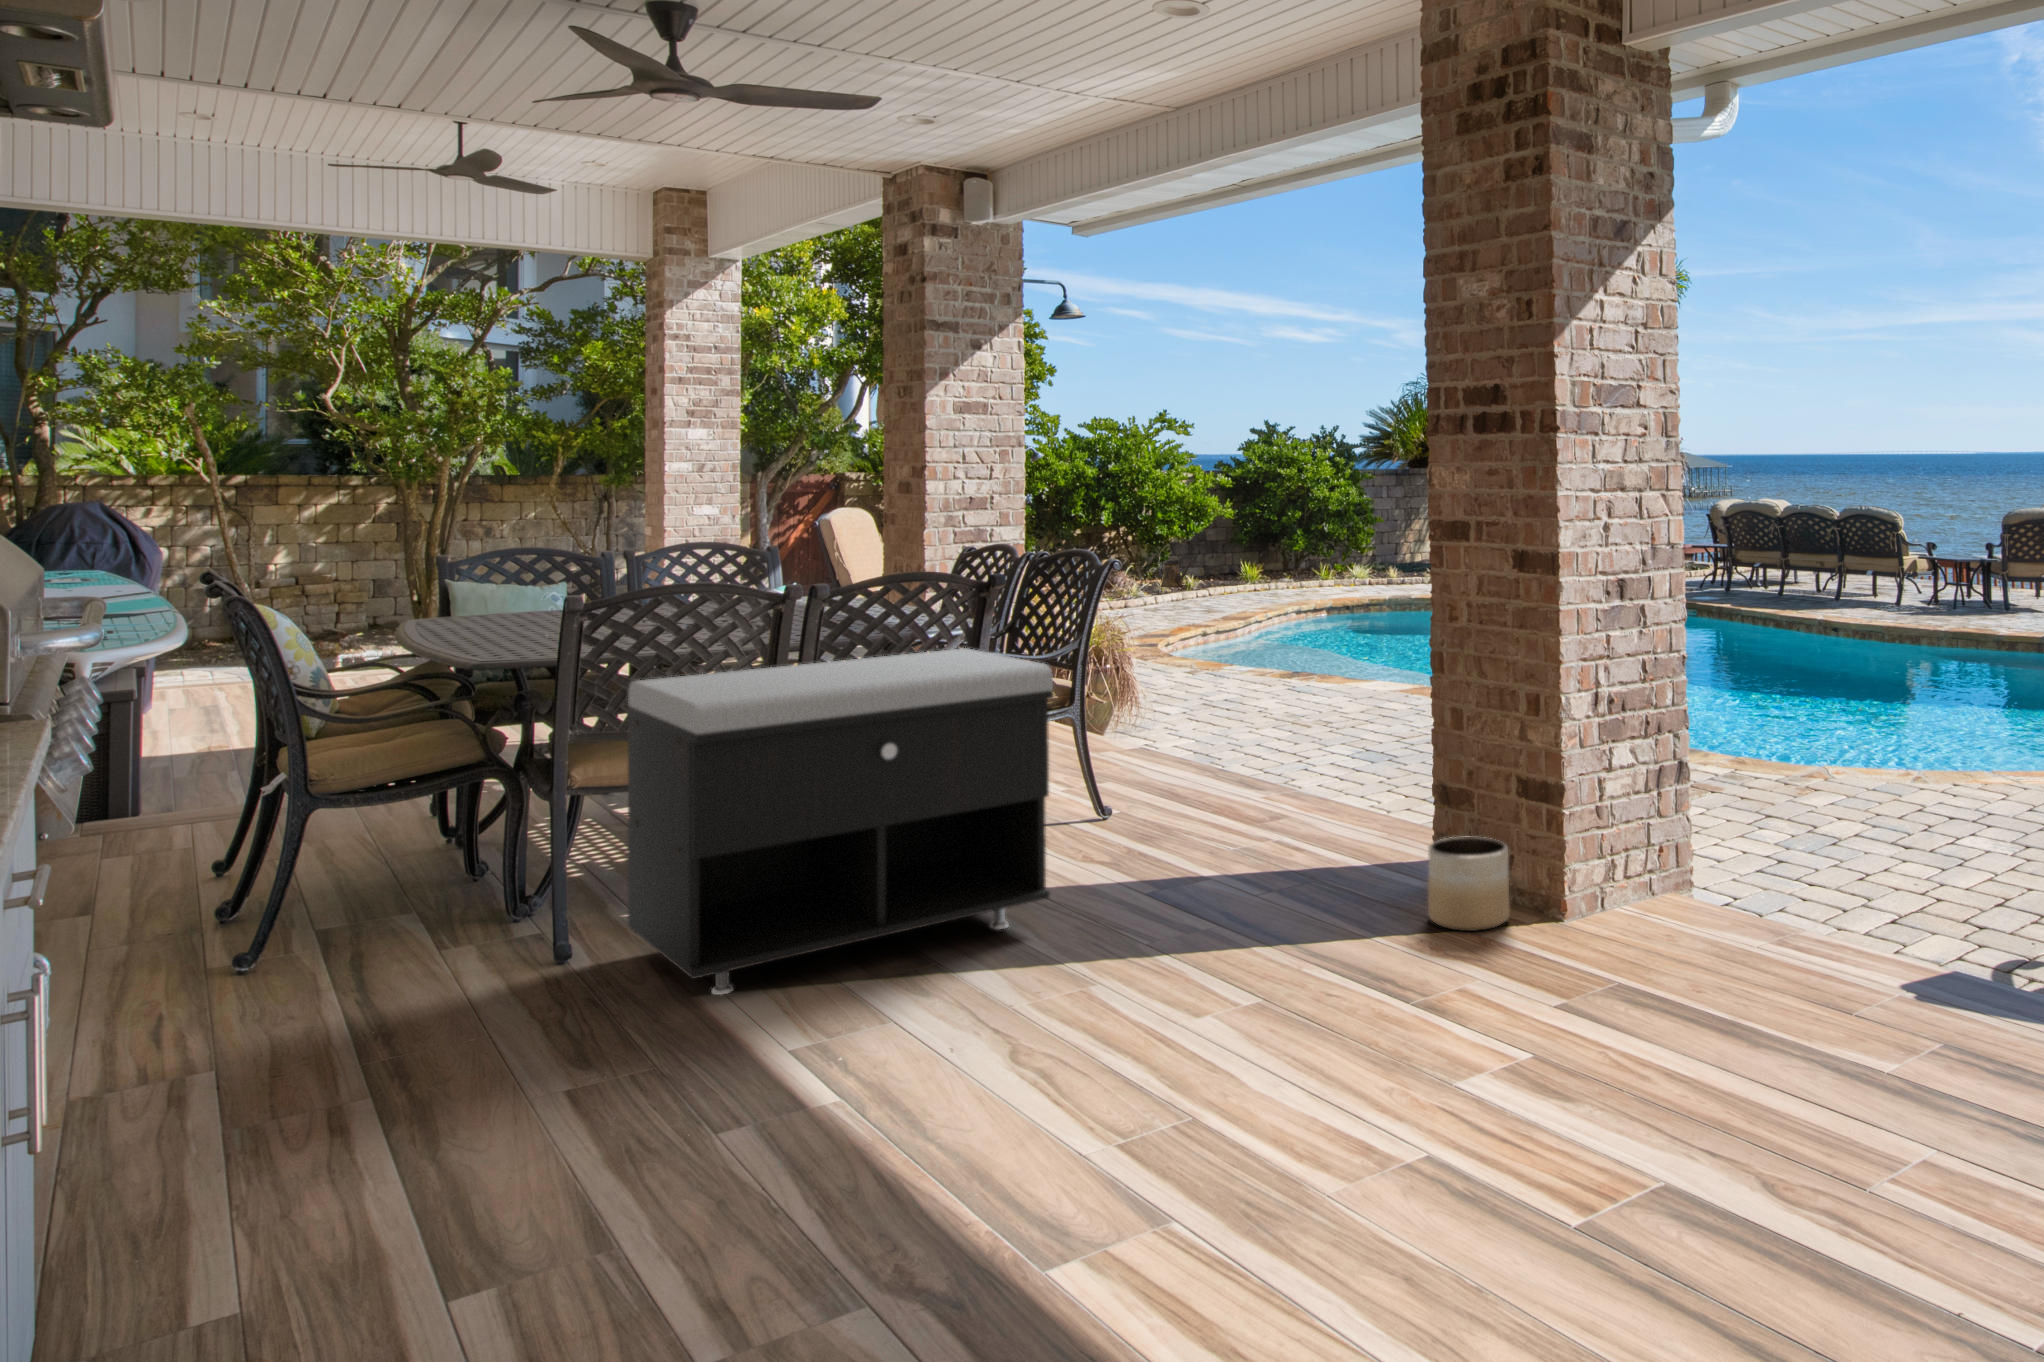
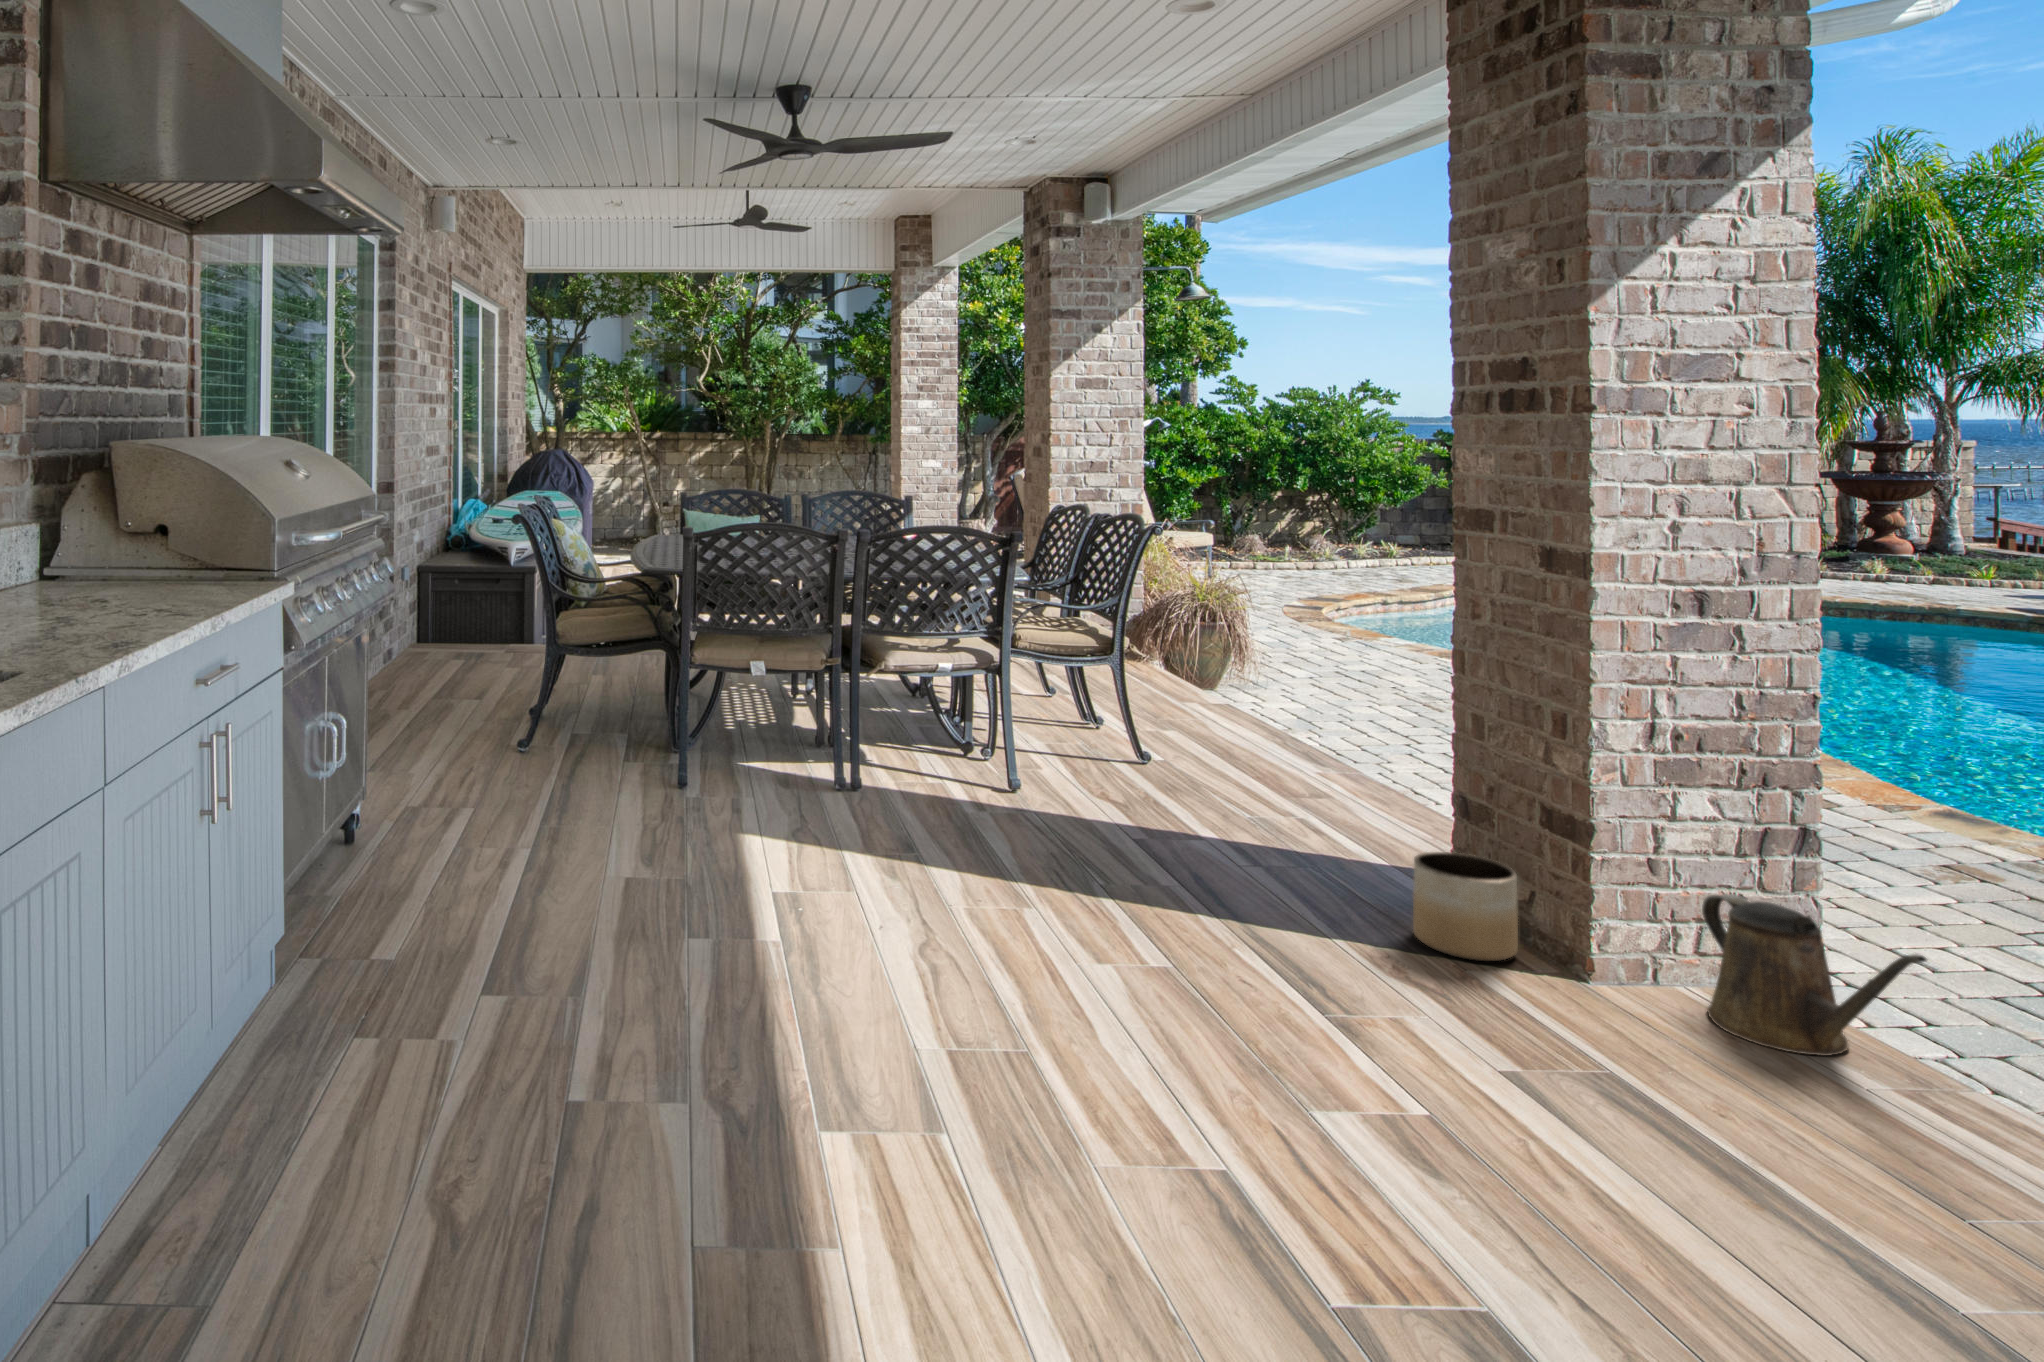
watering can: present [1160,559,1194,587] -> present [1702,894,1927,1056]
storage bench: present [628,648,1054,995] -> none [719,596,1027,841]

